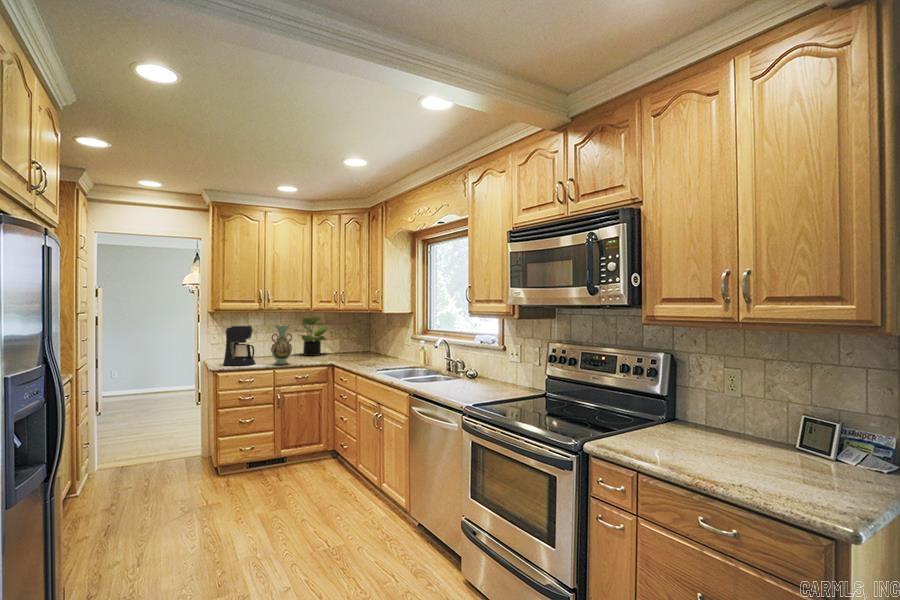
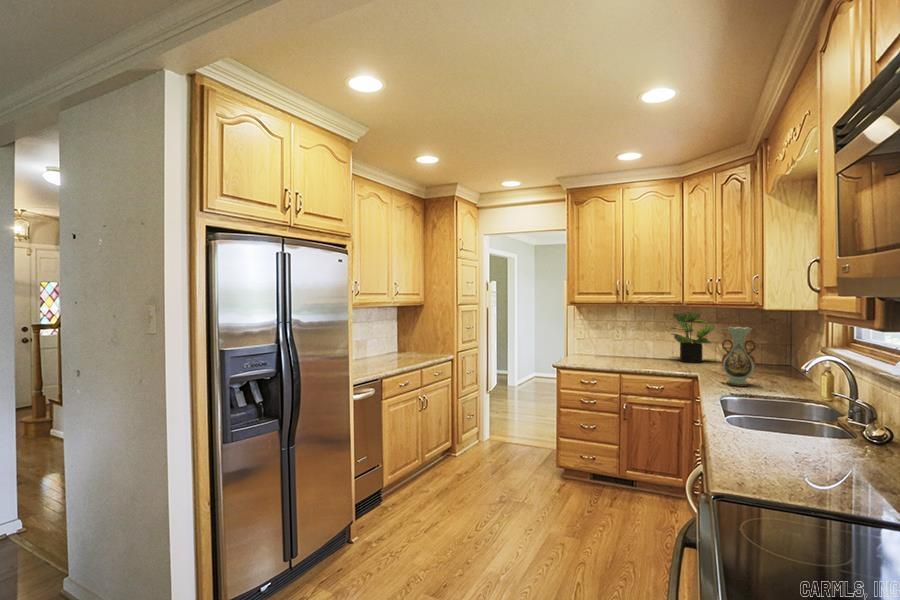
coffee maker: present [223,325,255,365] -> none [572,320,606,365]
decorative vase: present [271,325,292,365] -> present [721,326,756,386]

